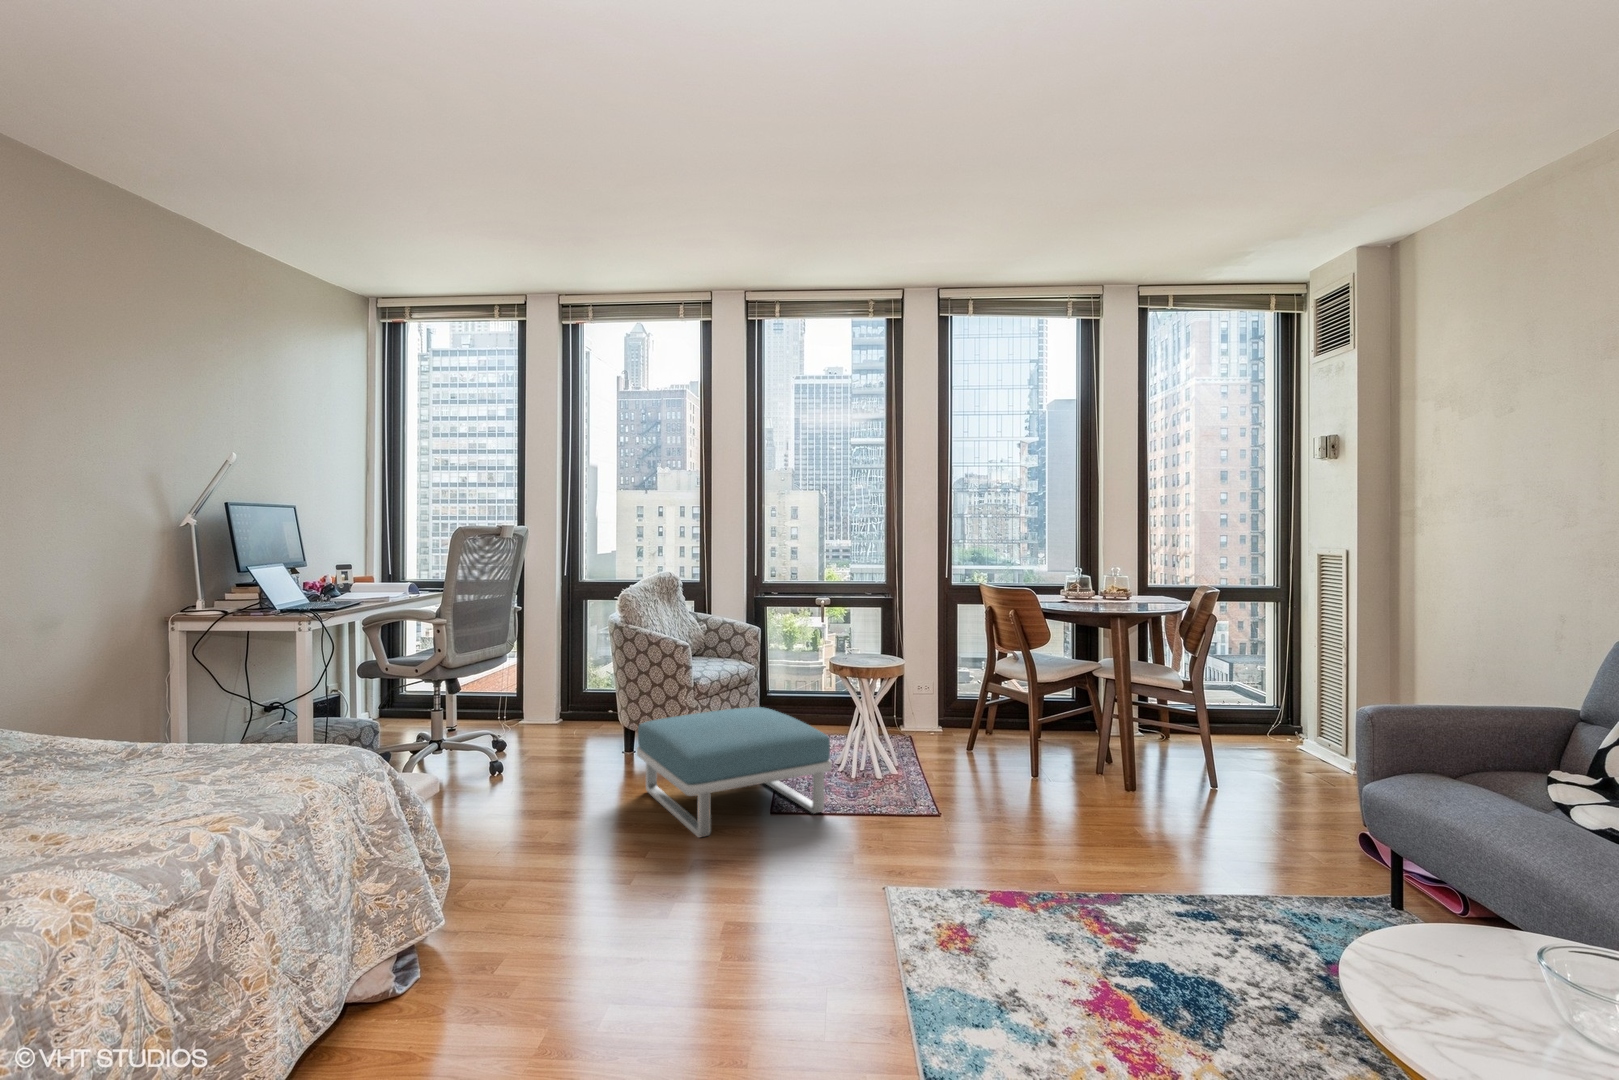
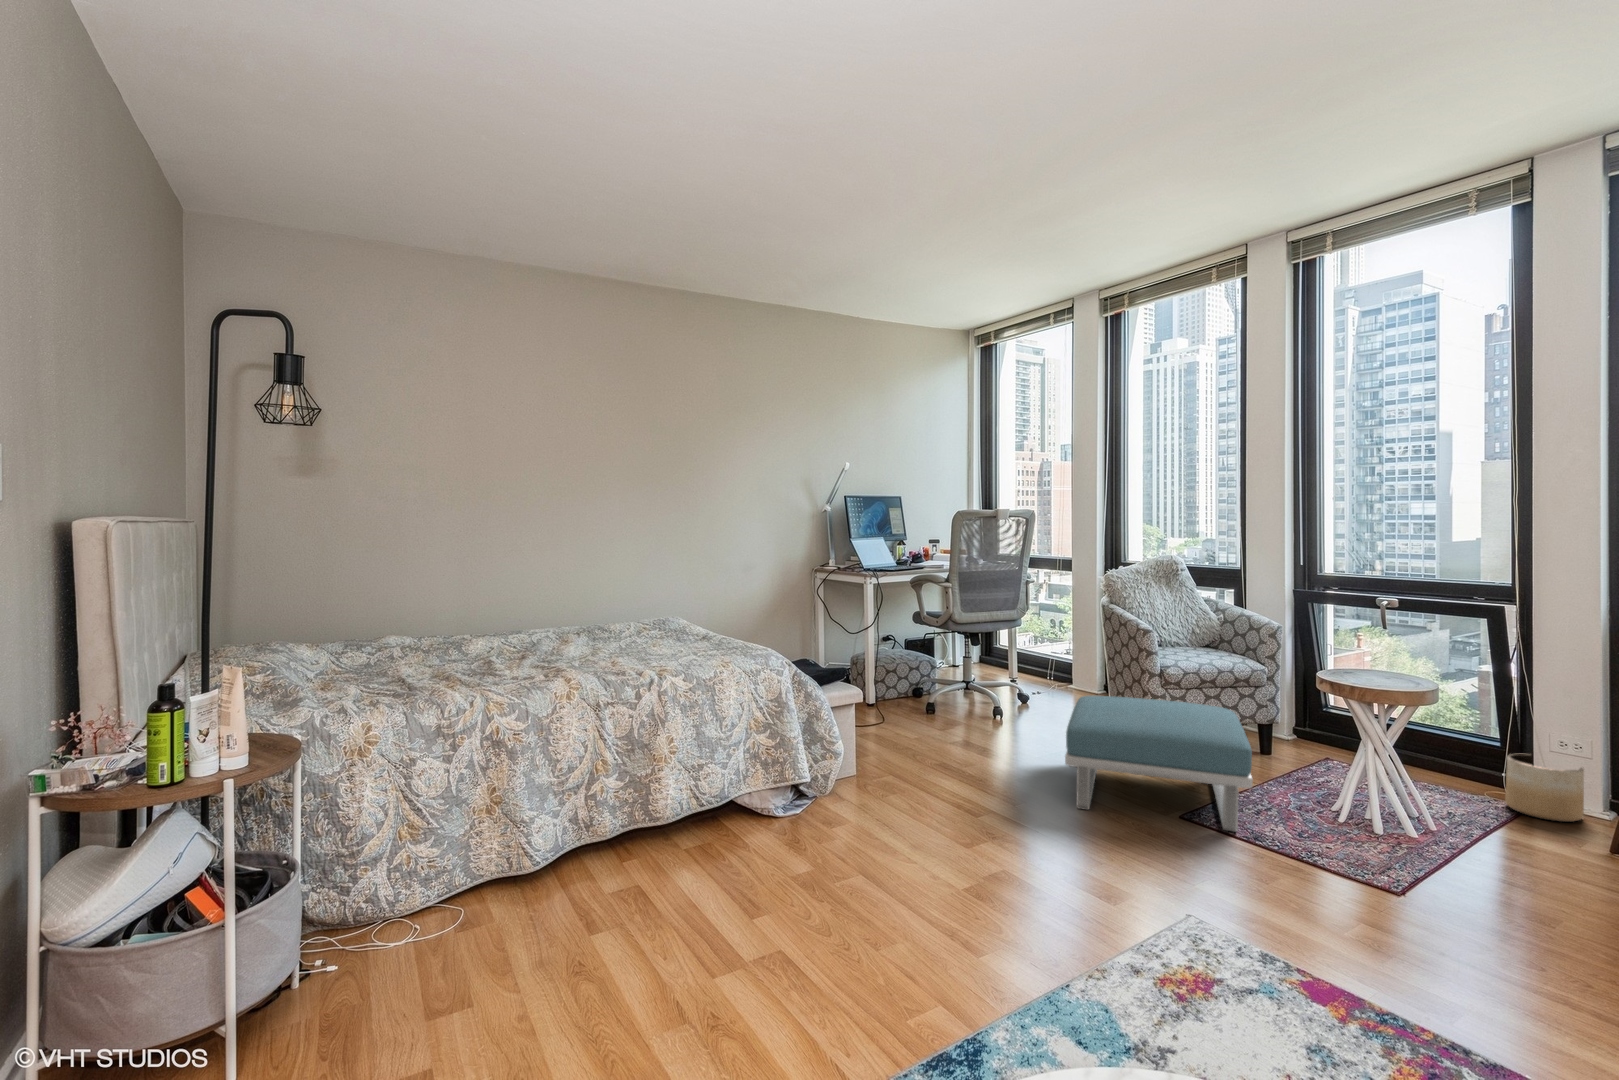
planter: none [906,699,945,742] -> present [1505,754,1584,822]

